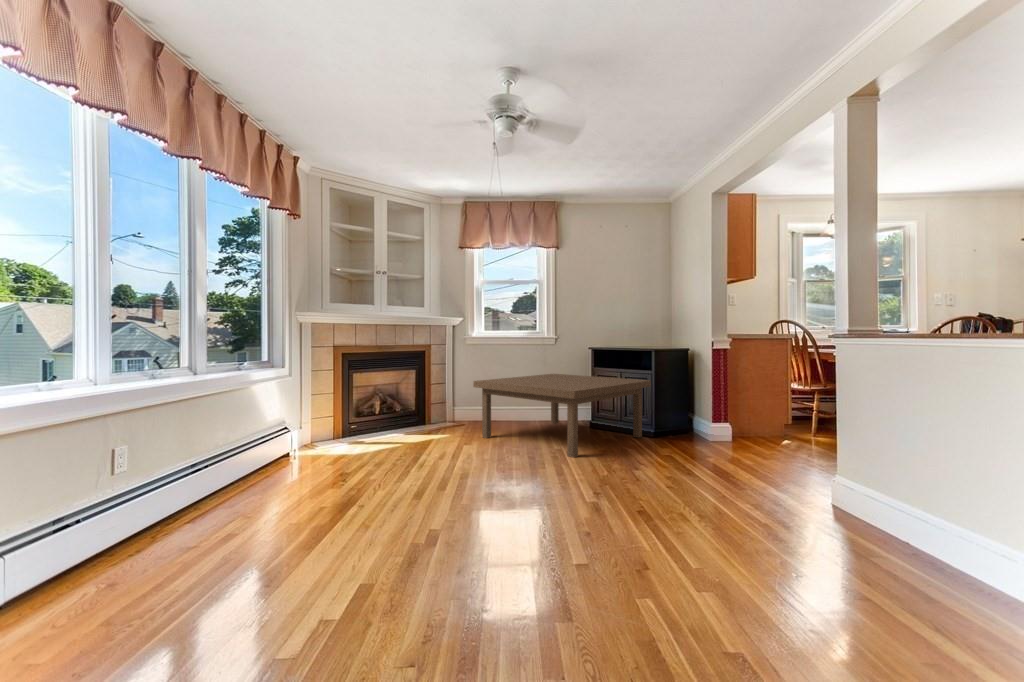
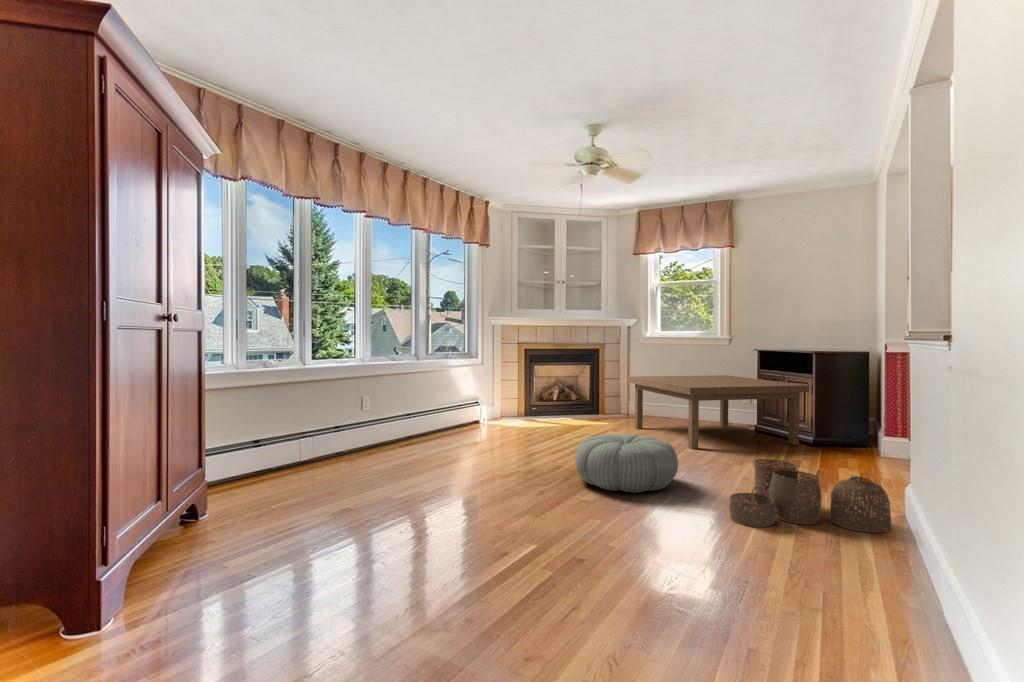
pouf: none [522,460,660,550] -> present [575,434,678,493]
woven basket: none [735,464,896,571] -> present [730,454,892,533]

